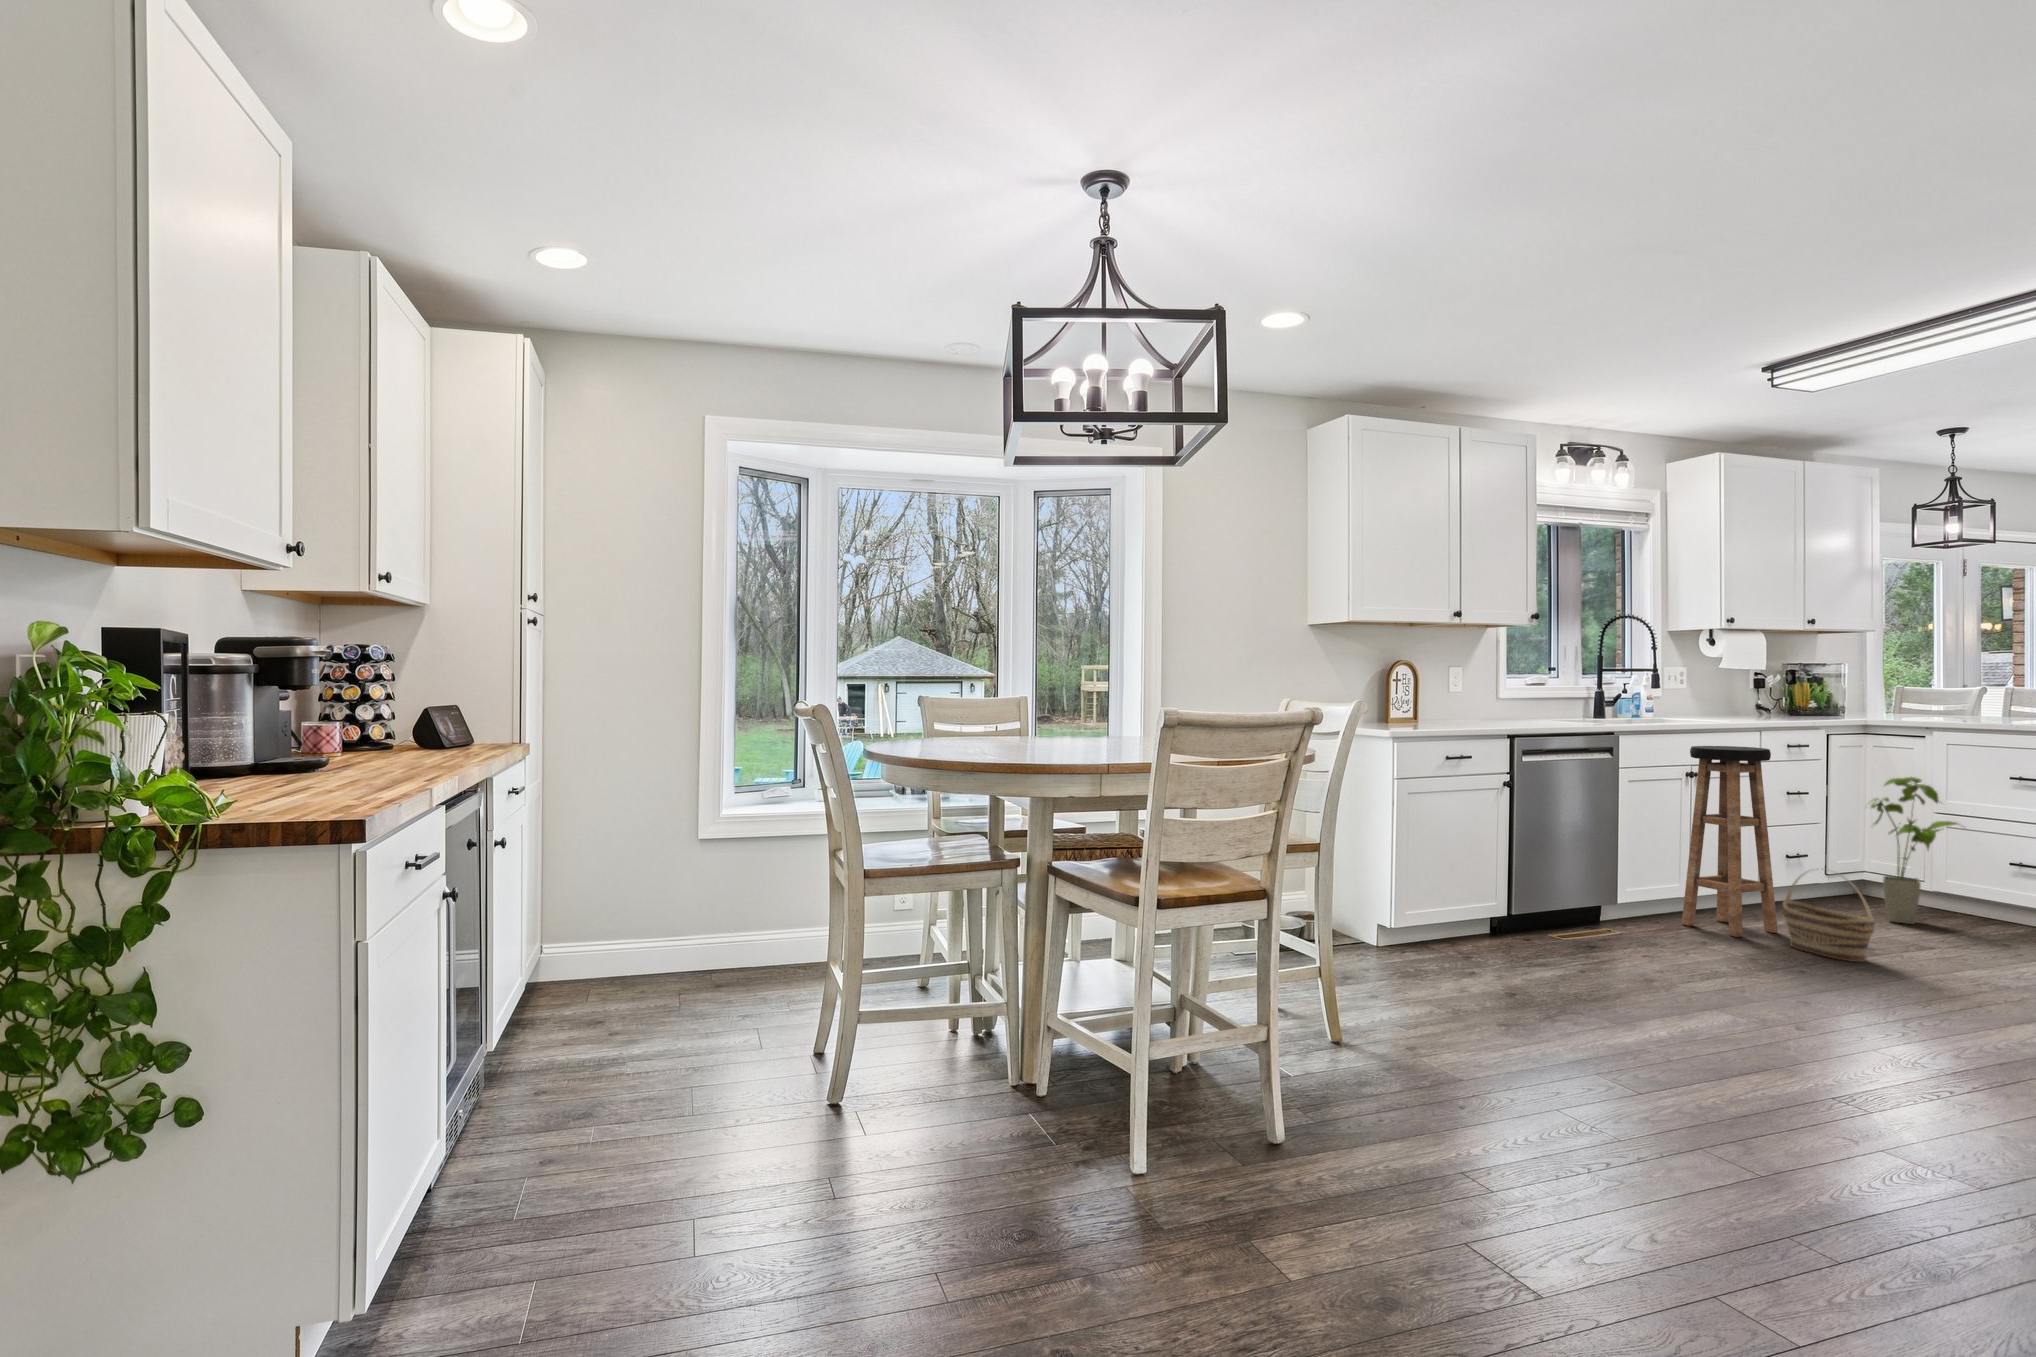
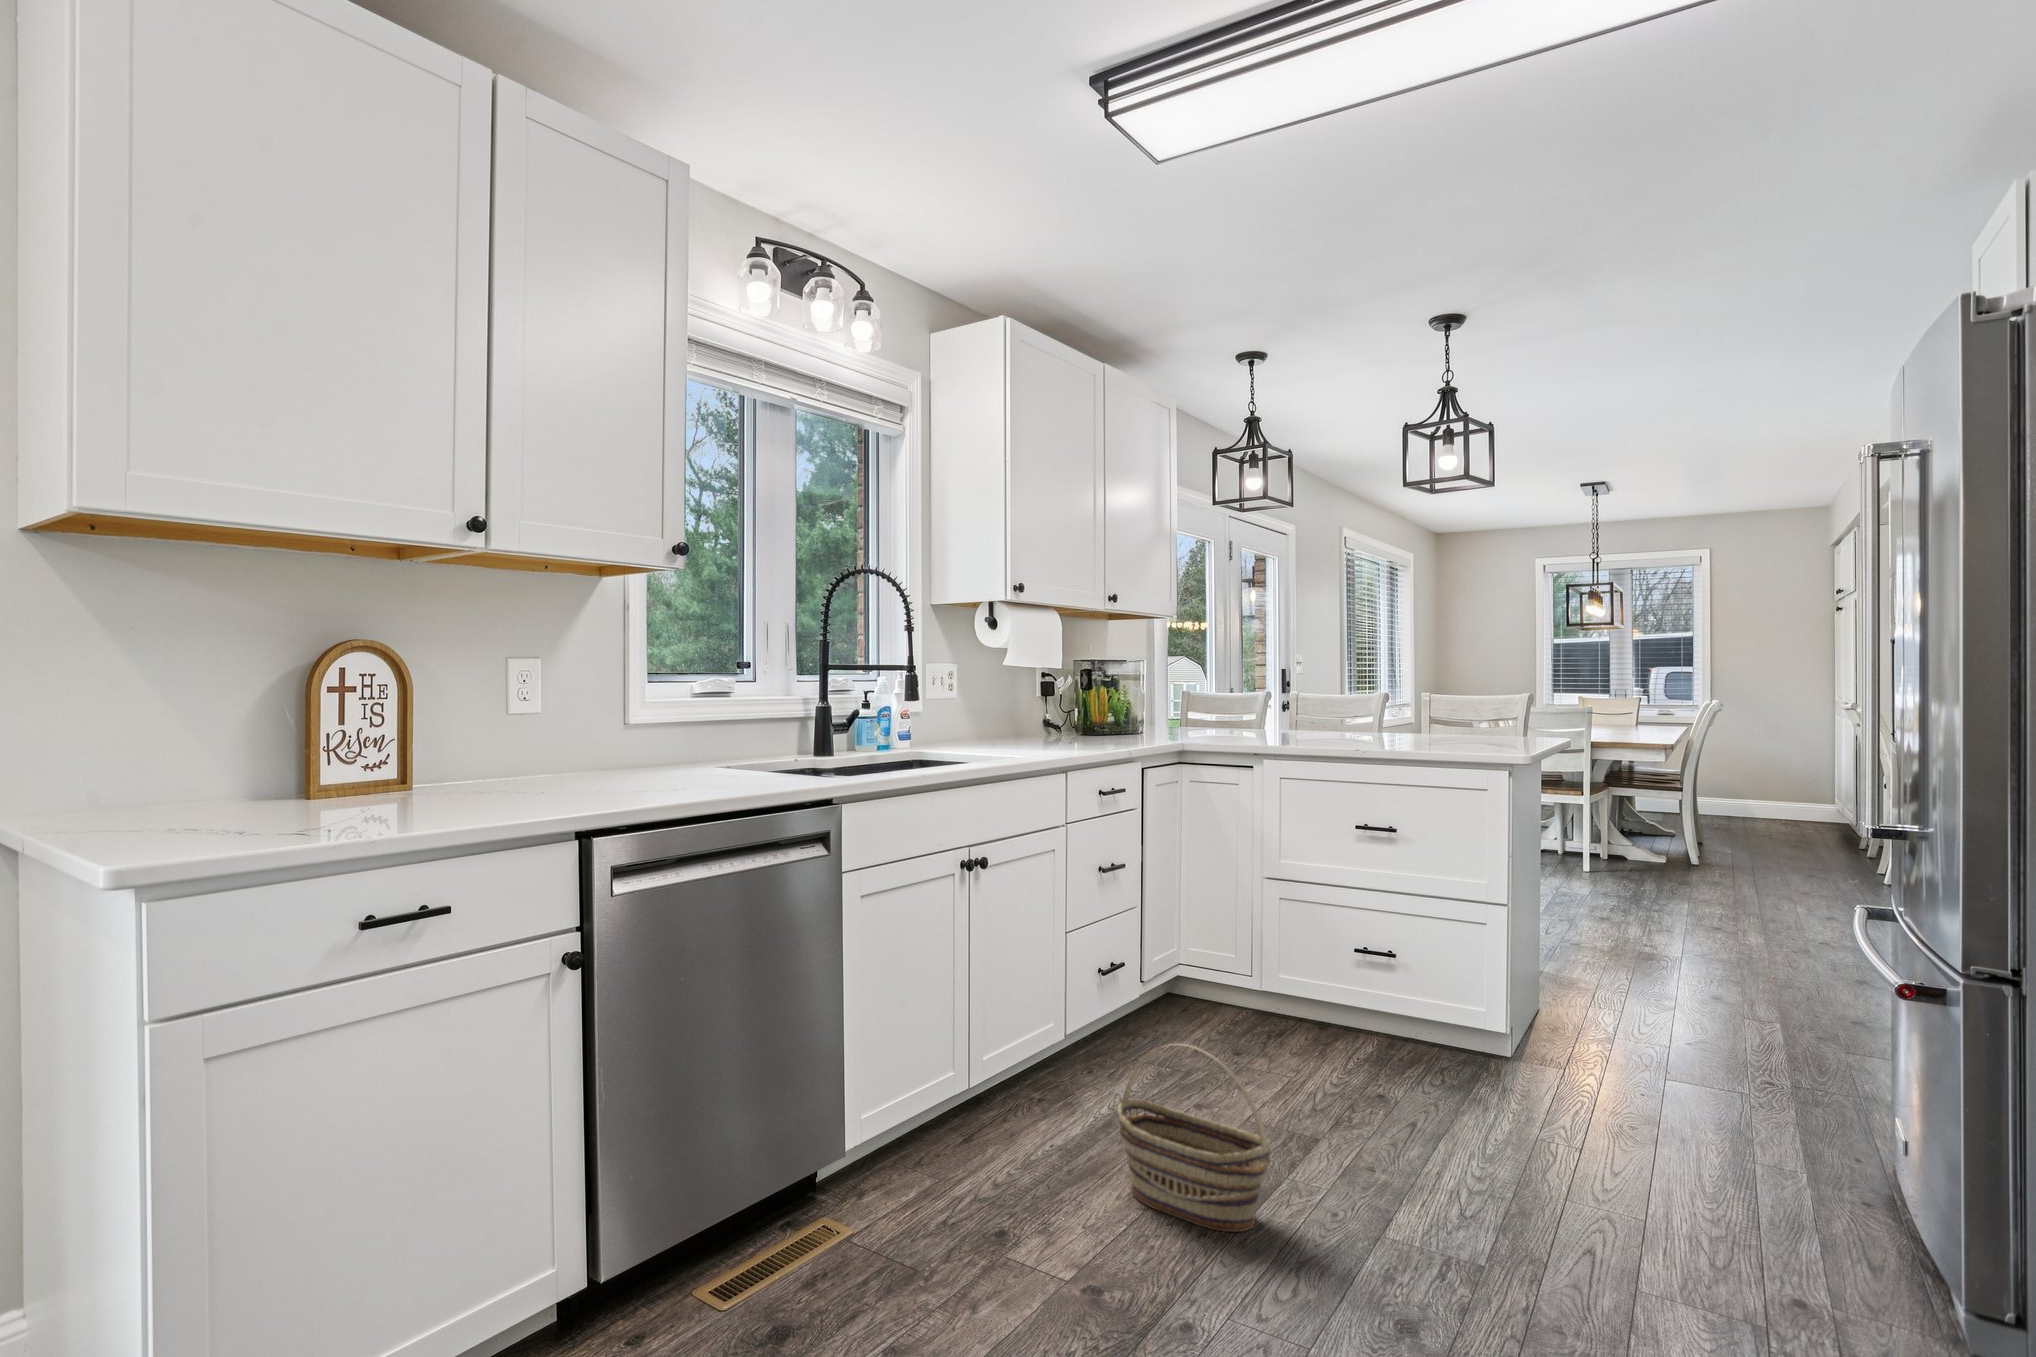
bar stool: present [1682,746,1778,937] -> none [953,805,1101,1181]
house plant: present [1869,777,1966,924] -> none [1191,832,1310,1059]

